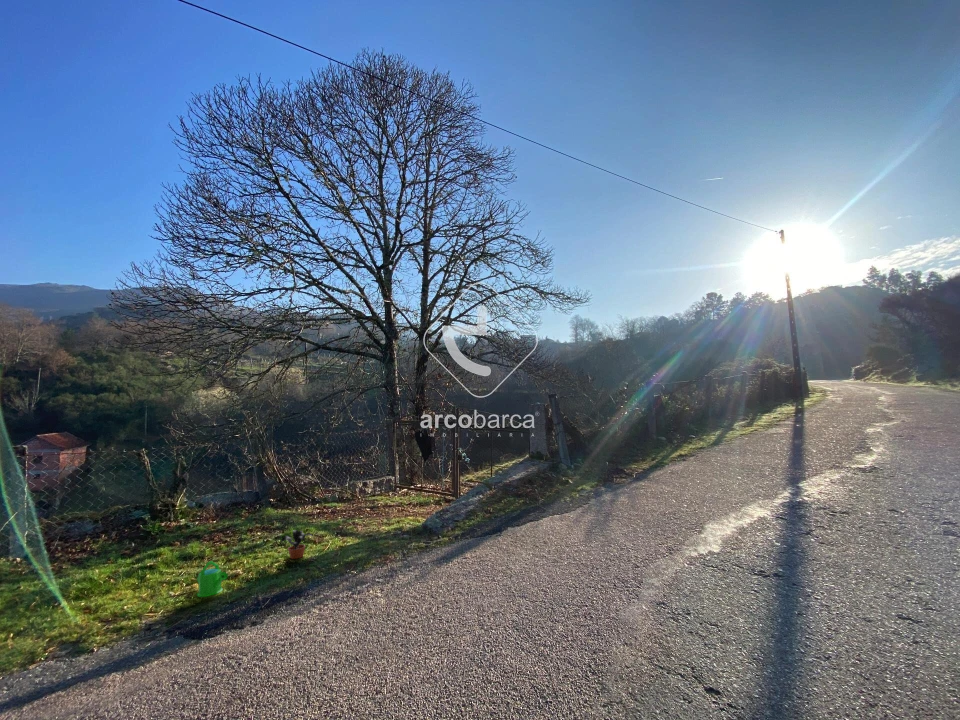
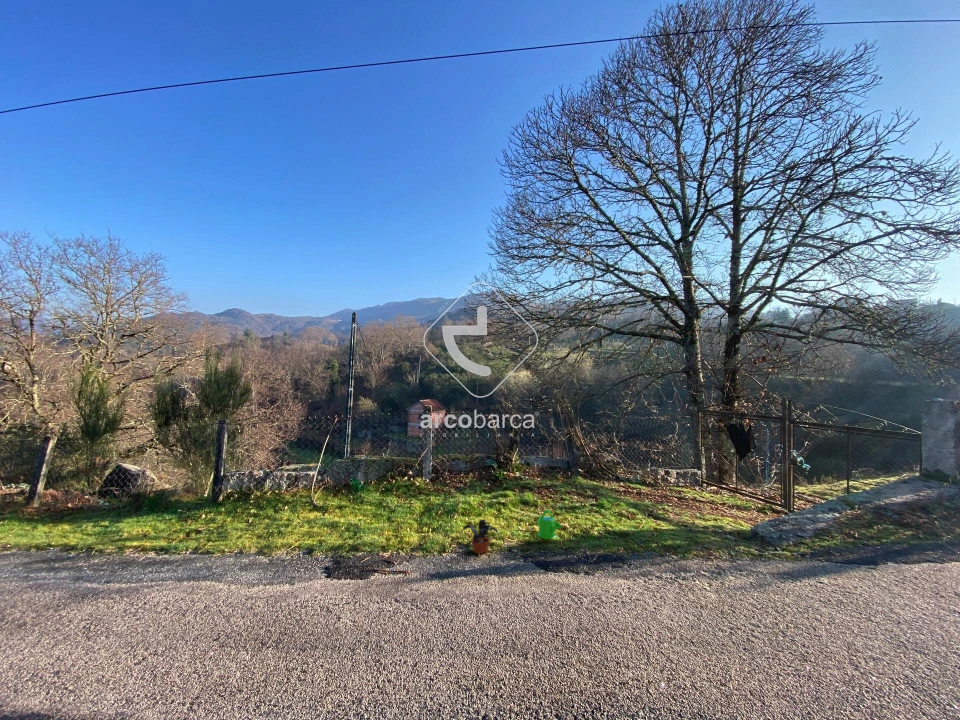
potted plant: present [280,530,313,559] -> present [462,519,498,553]

